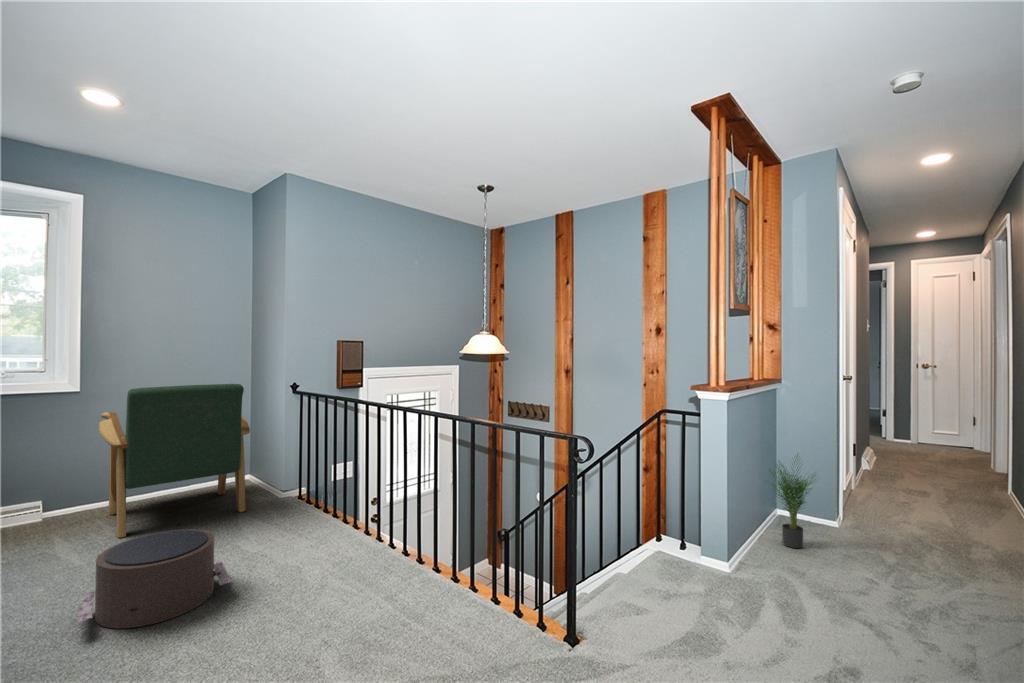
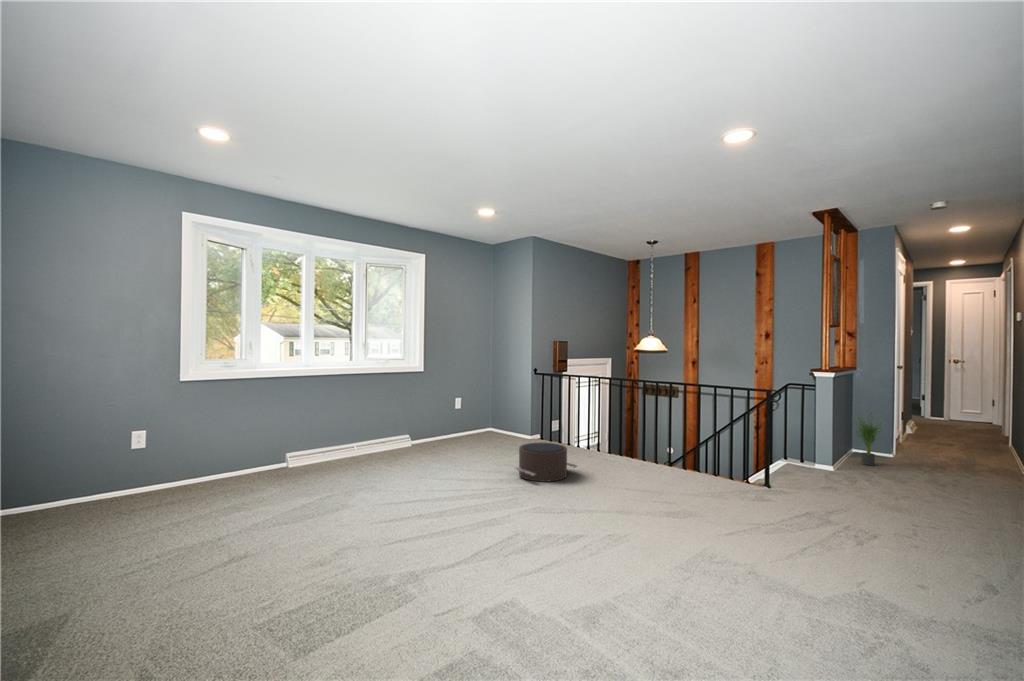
armchair: present [99,384,250,538] -> none [433,368,522,454]

